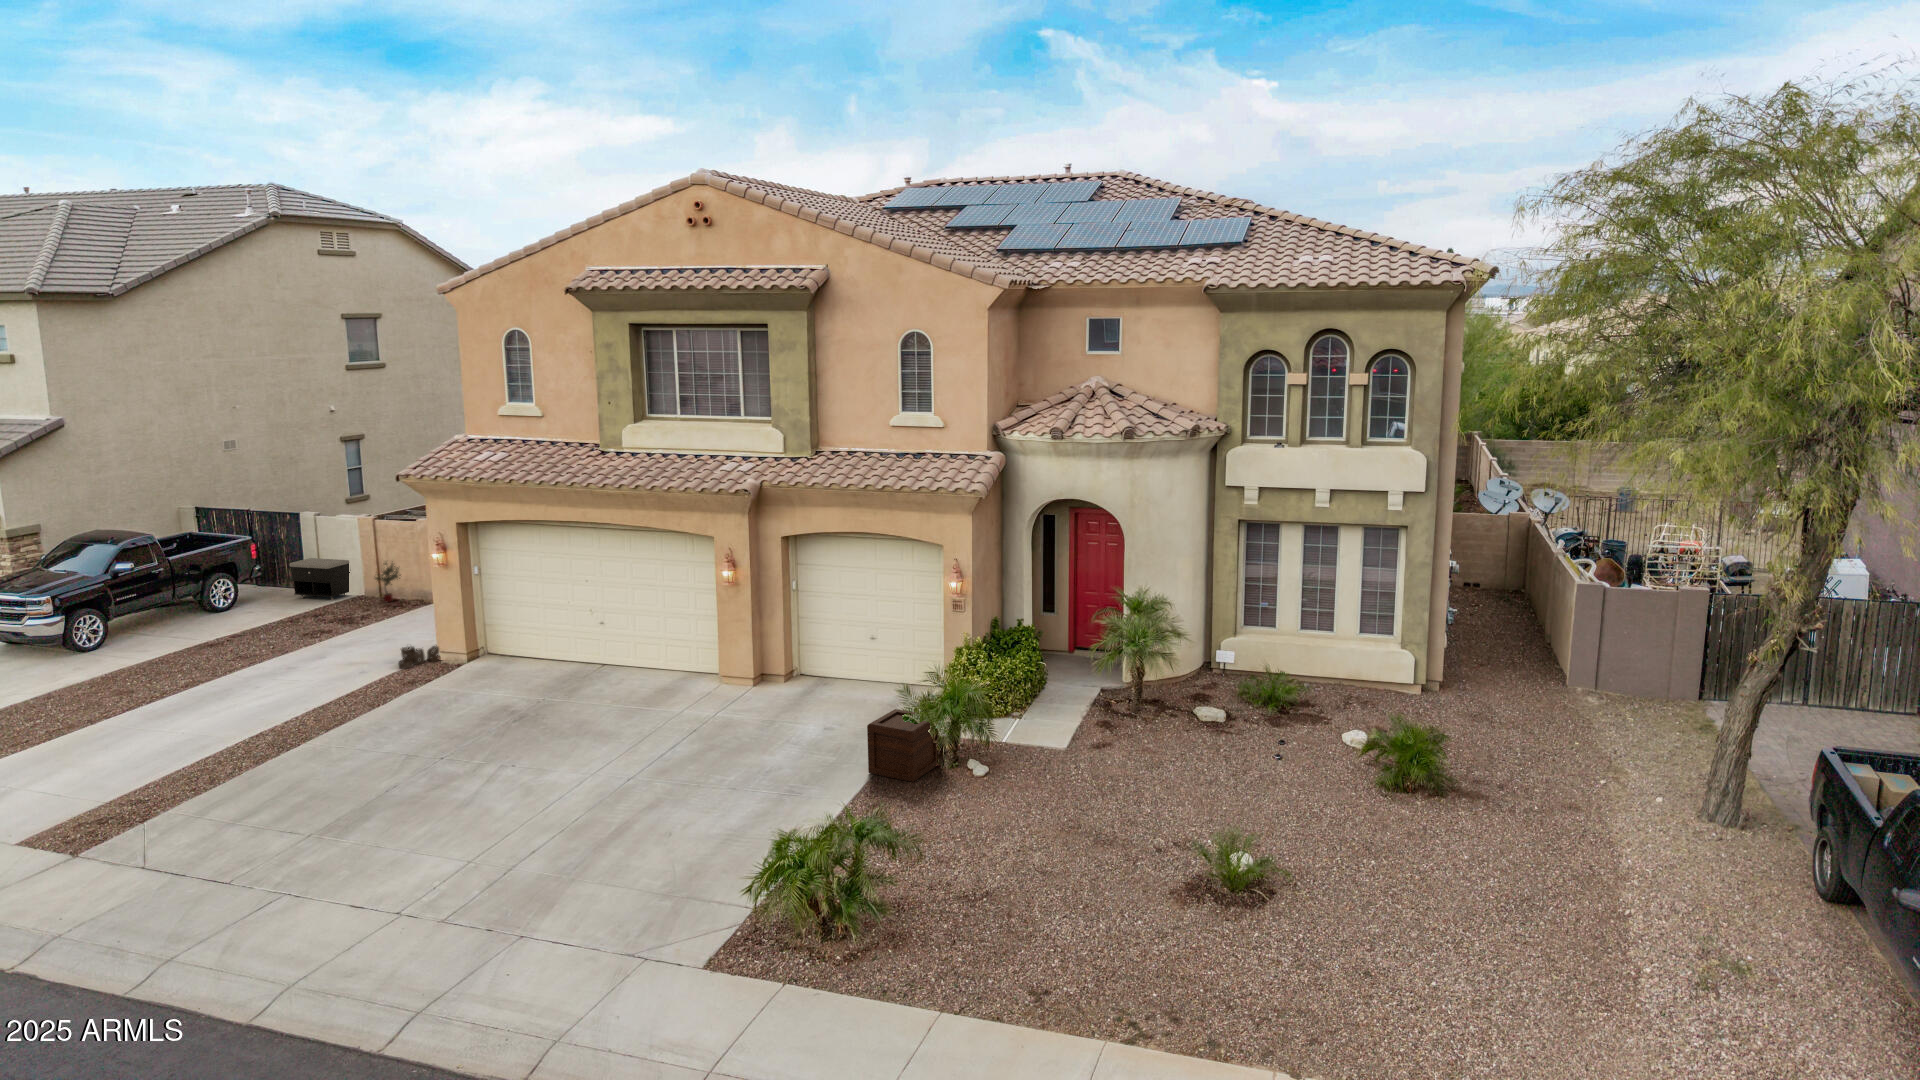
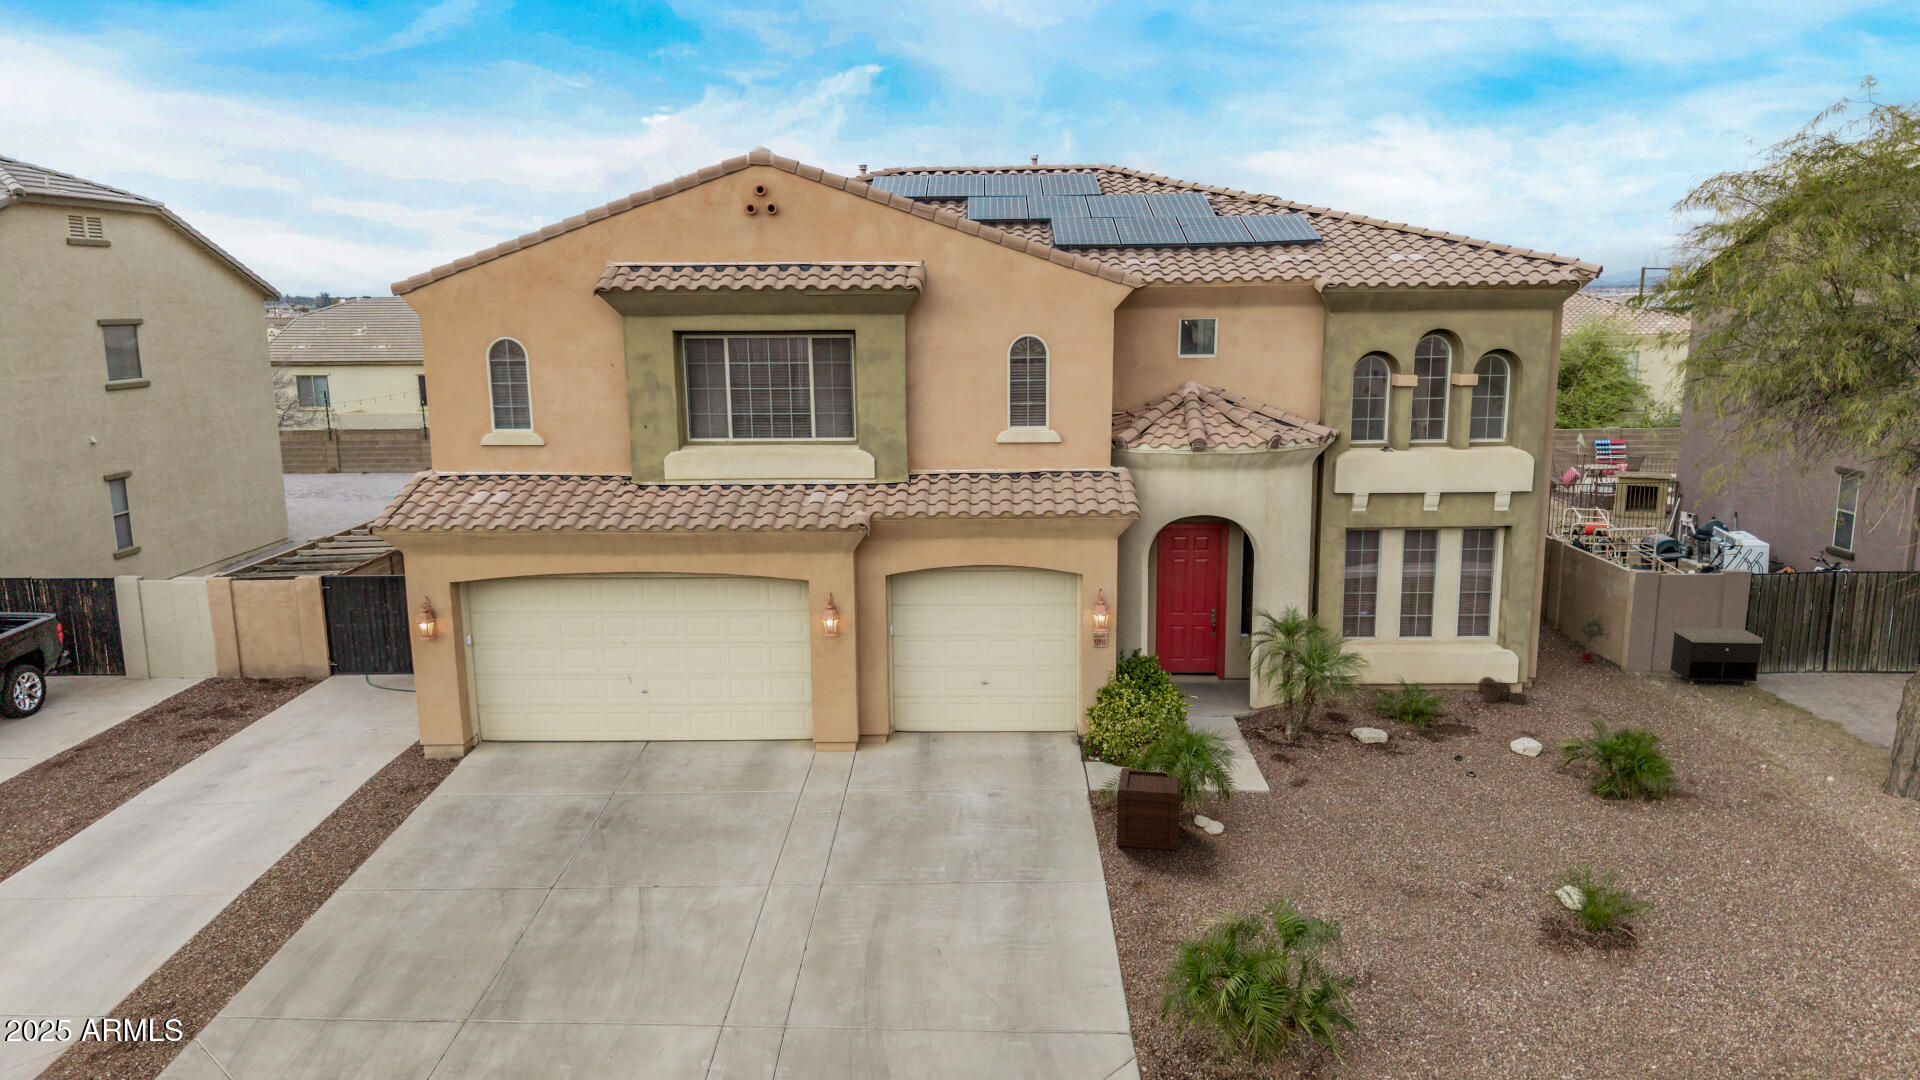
storage bench: present [290,558,350,600] -> present [1671,628,1763,685]
potted tree: present [375,561,401,602] -> present [1580,612,1611,663]
woven basket: present [398,645,439,669] -> present [1478,677,1527,705]

